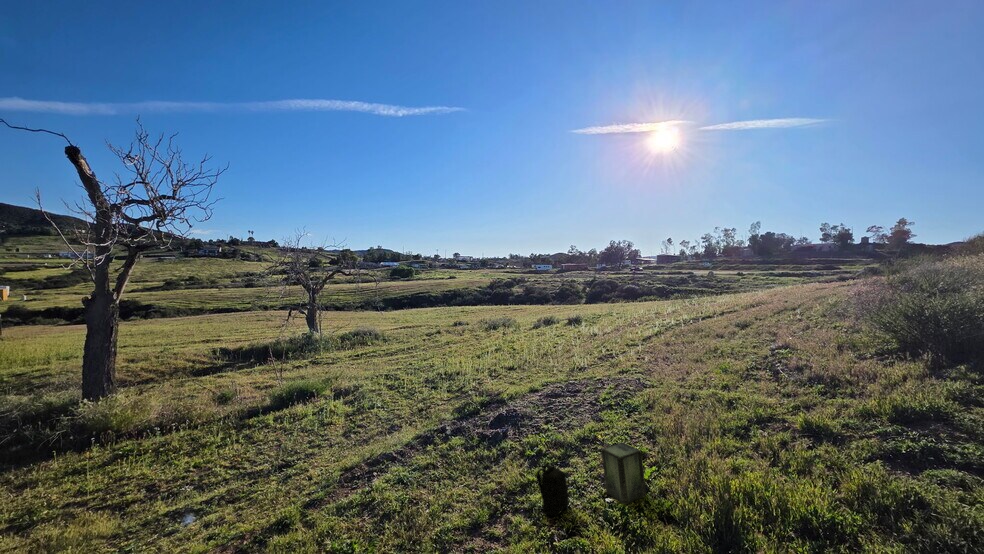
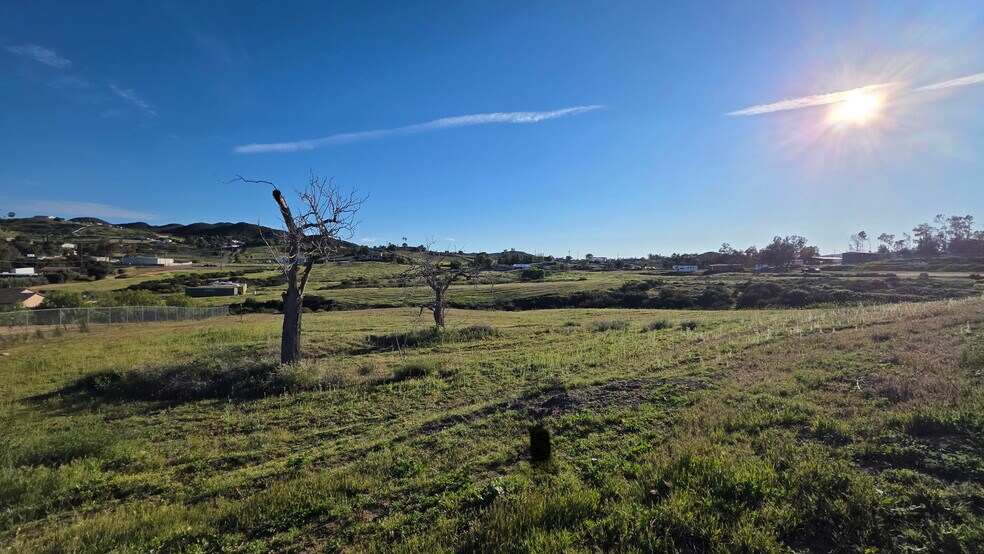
storage box: present [602,443,646,505] -> none [581,416,612,460]

